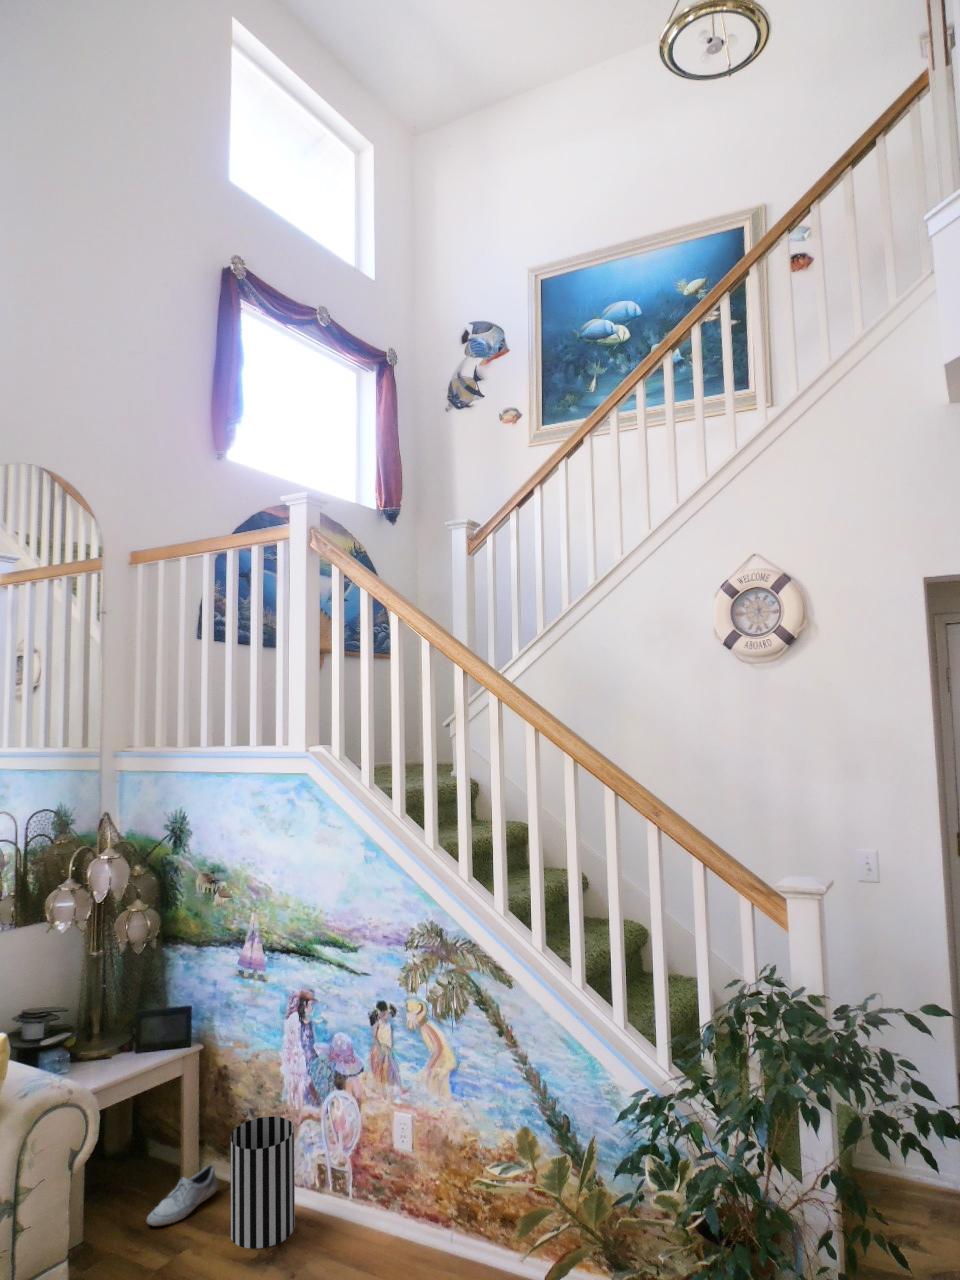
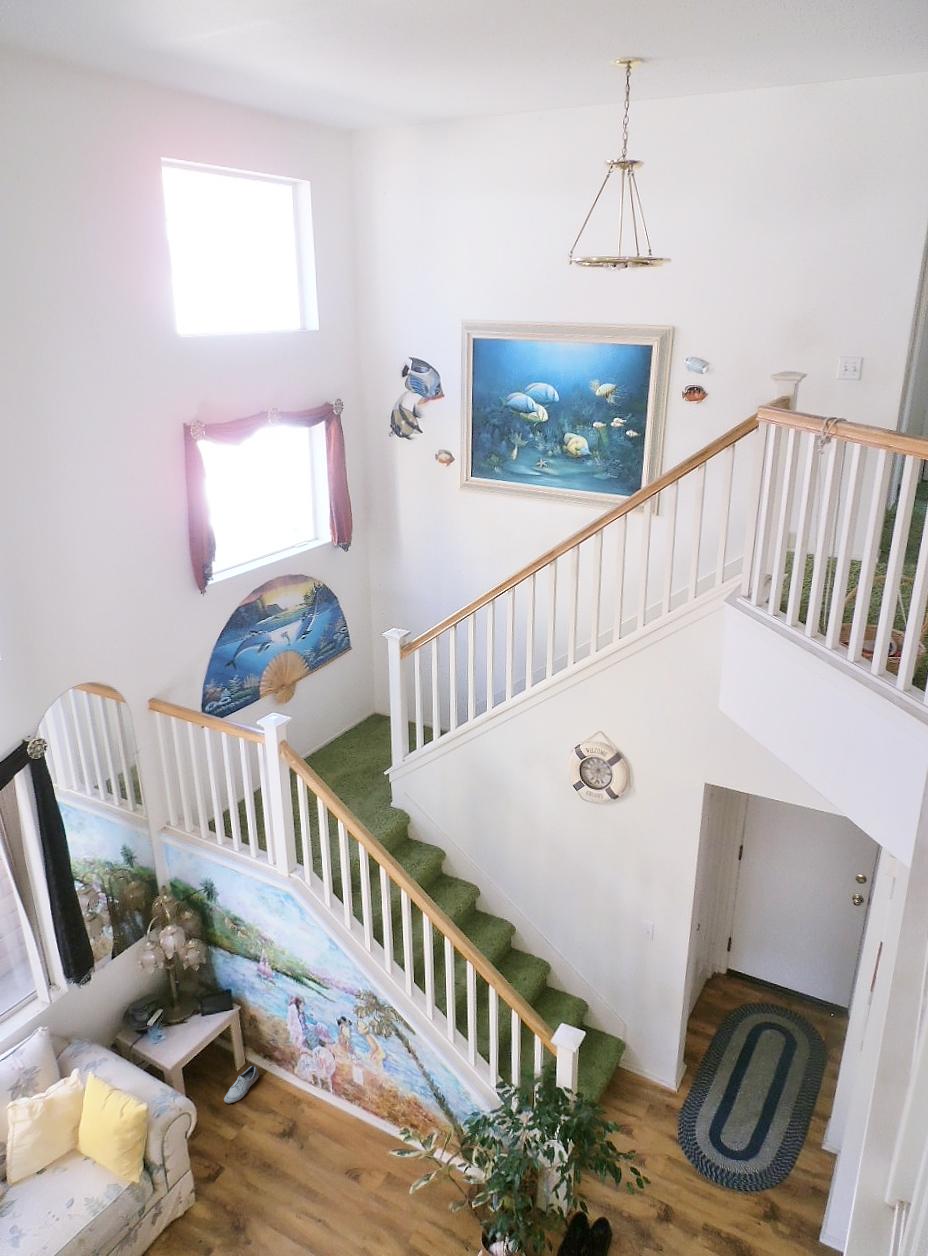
wastebasket: present [230,1117,295,1249] -> none [265,1055,303,1120]

